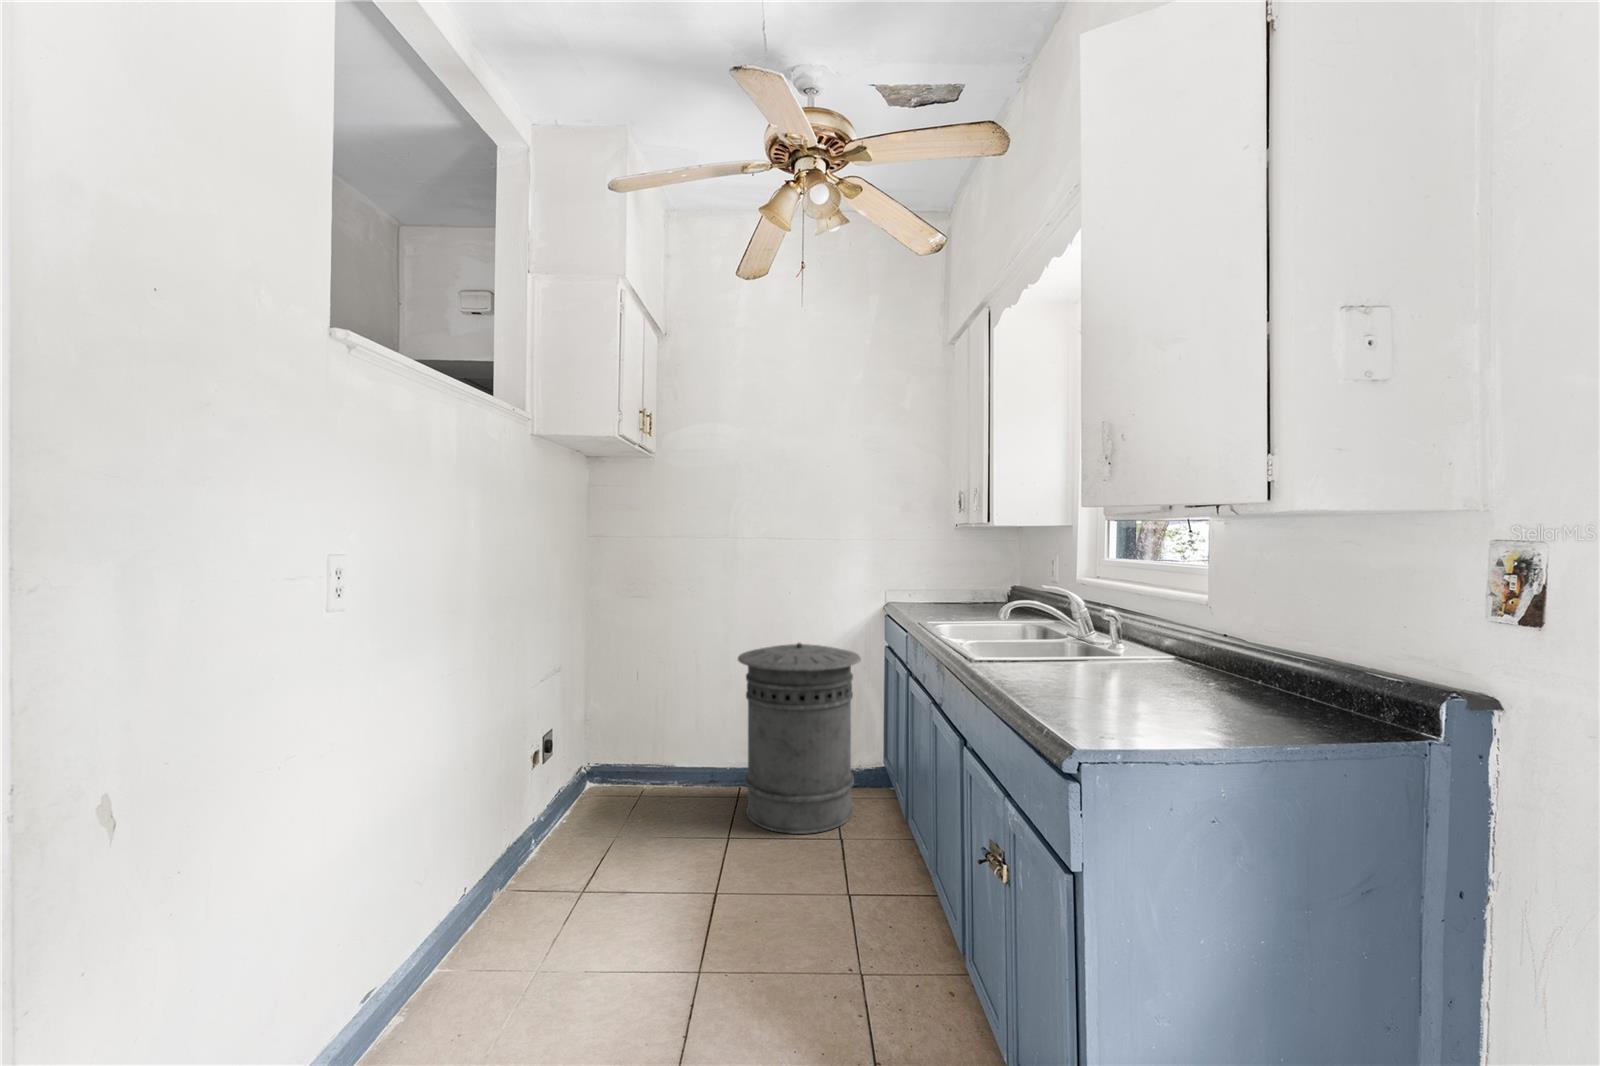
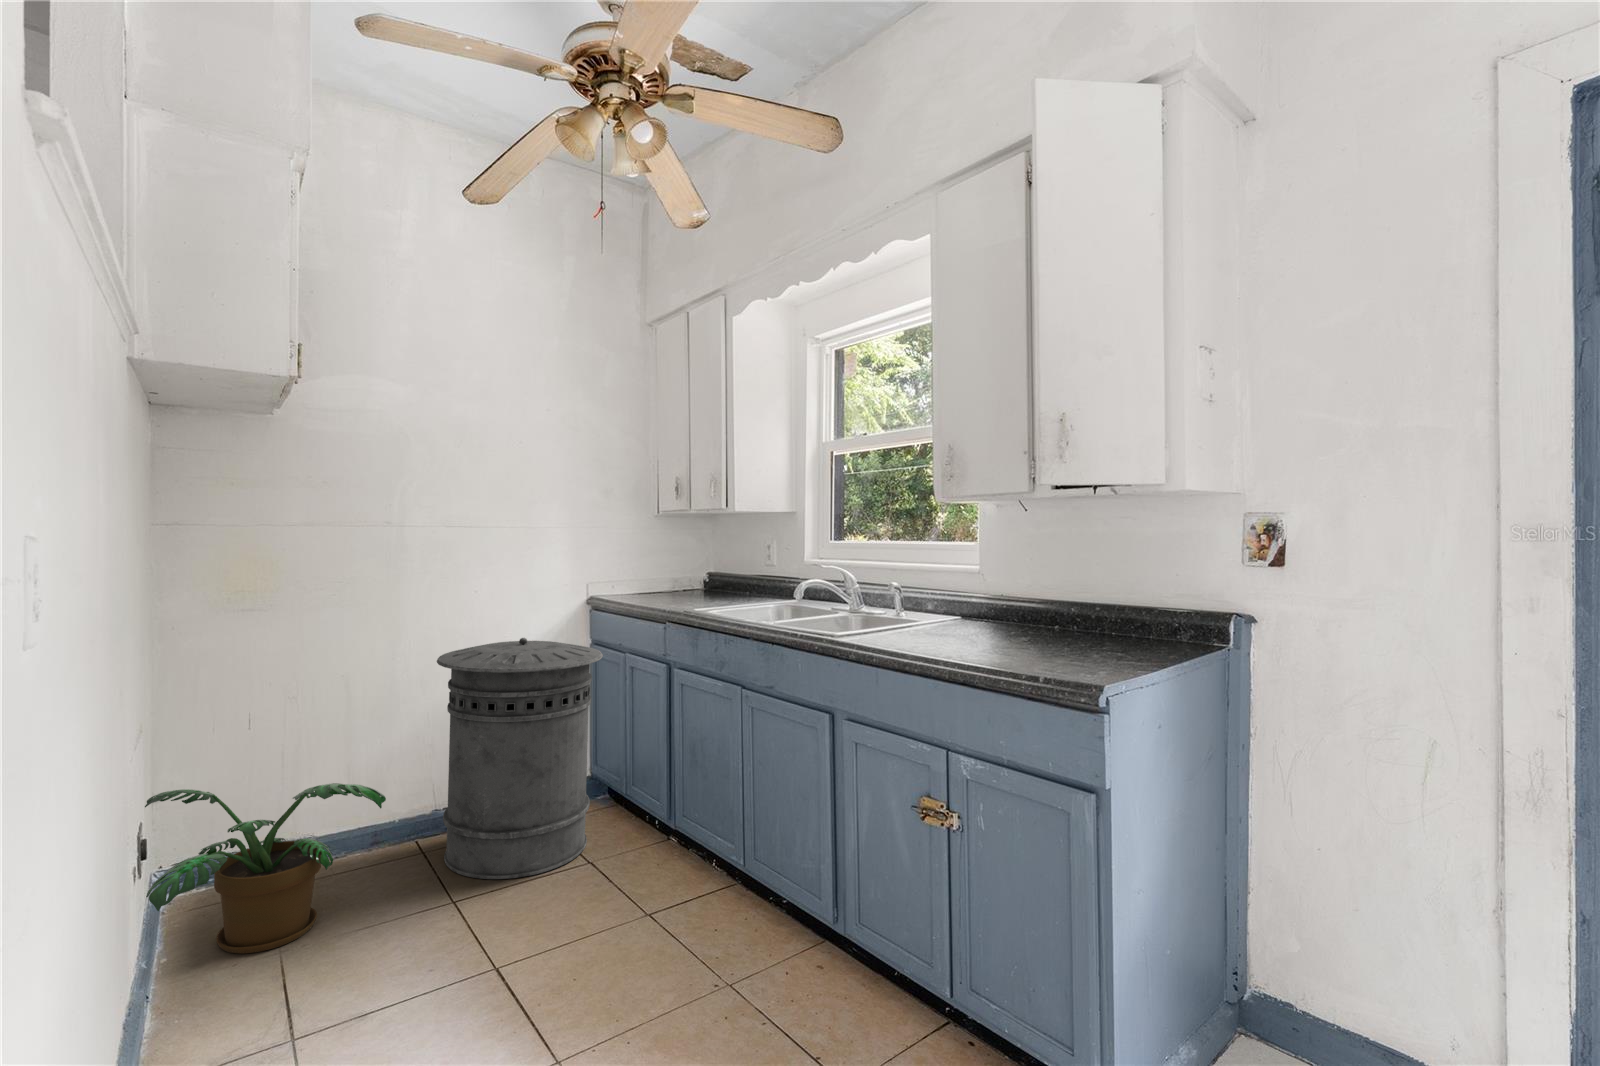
potted plant: none [557,722,672,835] -> present [145,783,386,954]

